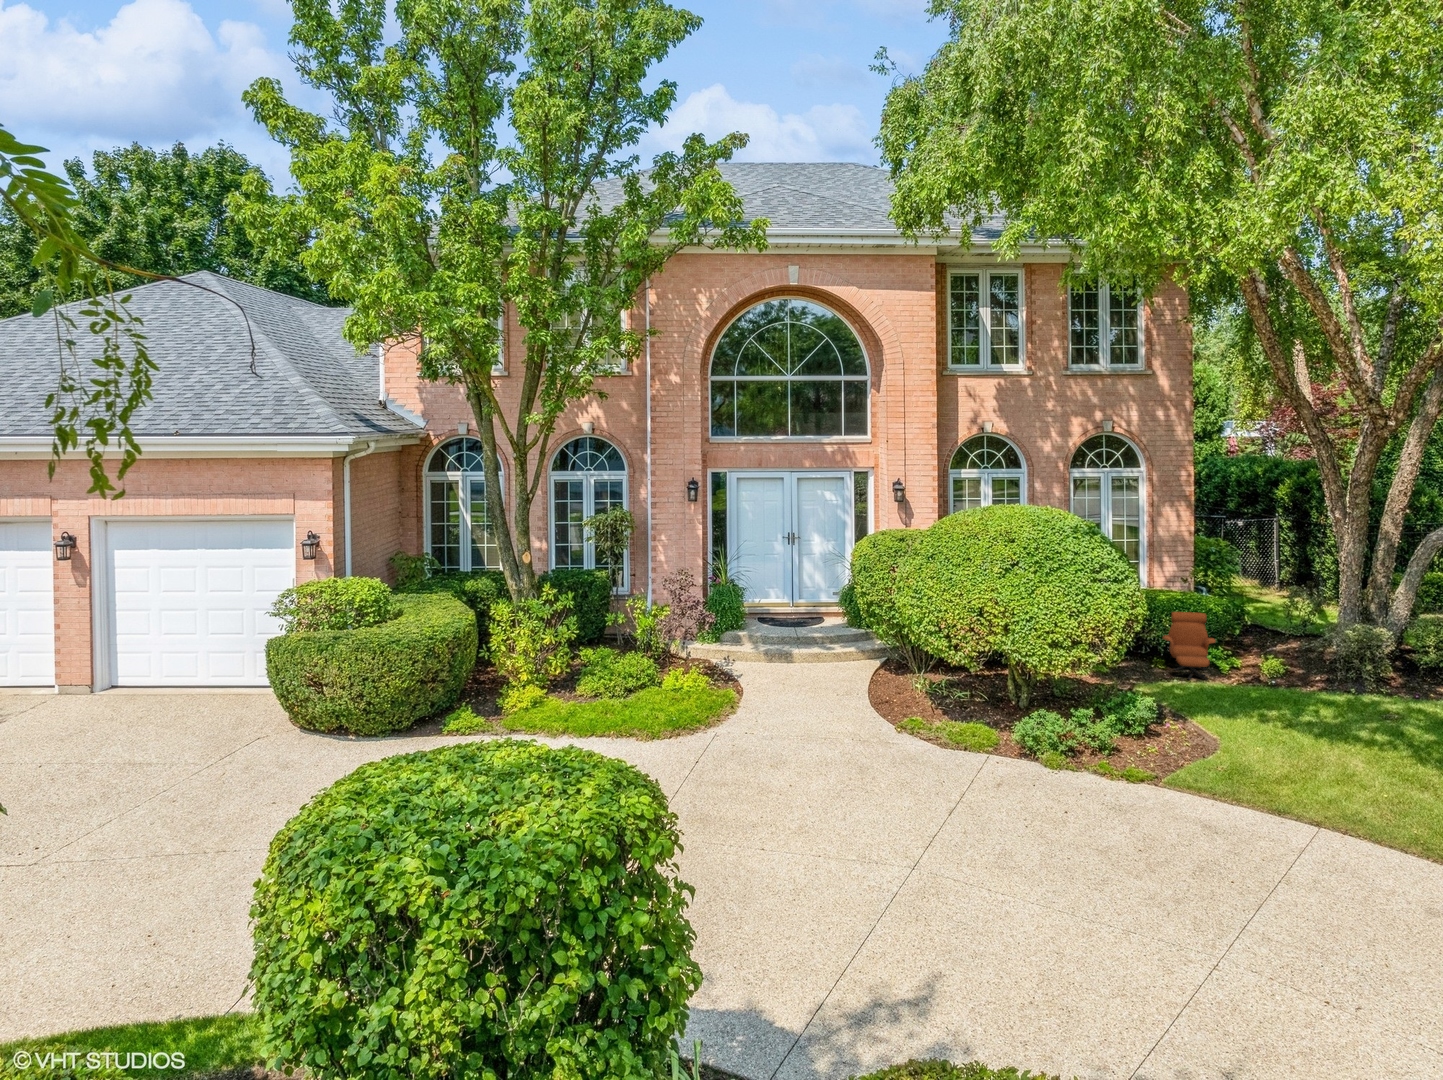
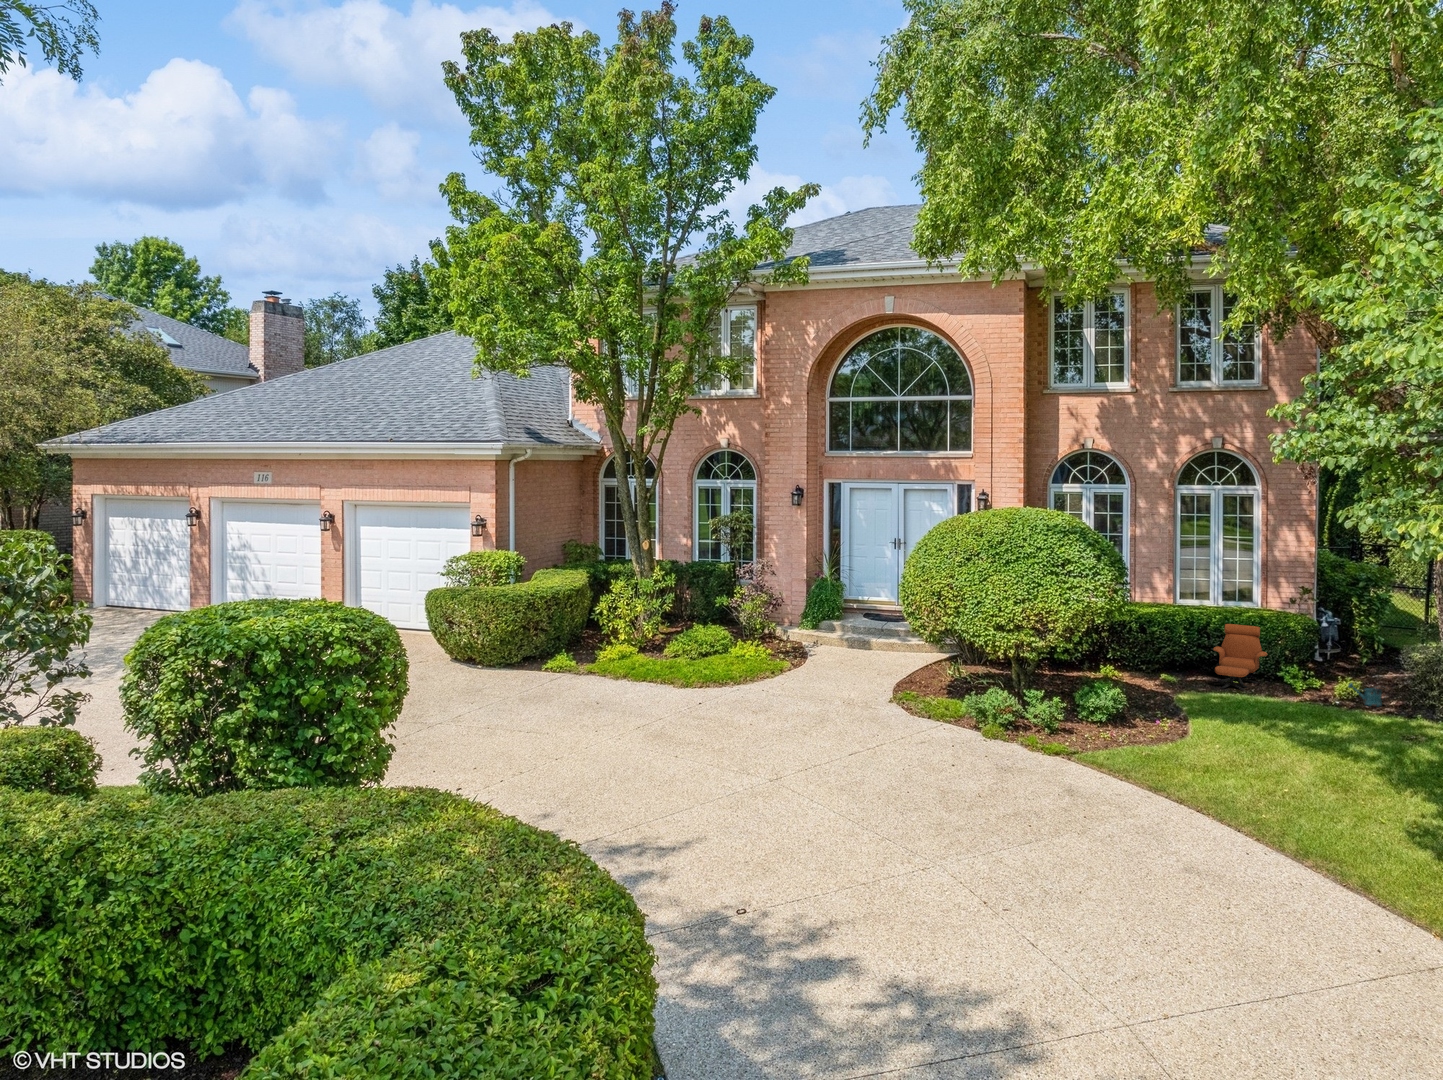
watering can: none [1302,665,1338,686] -> present [1348,683,1382,707]

